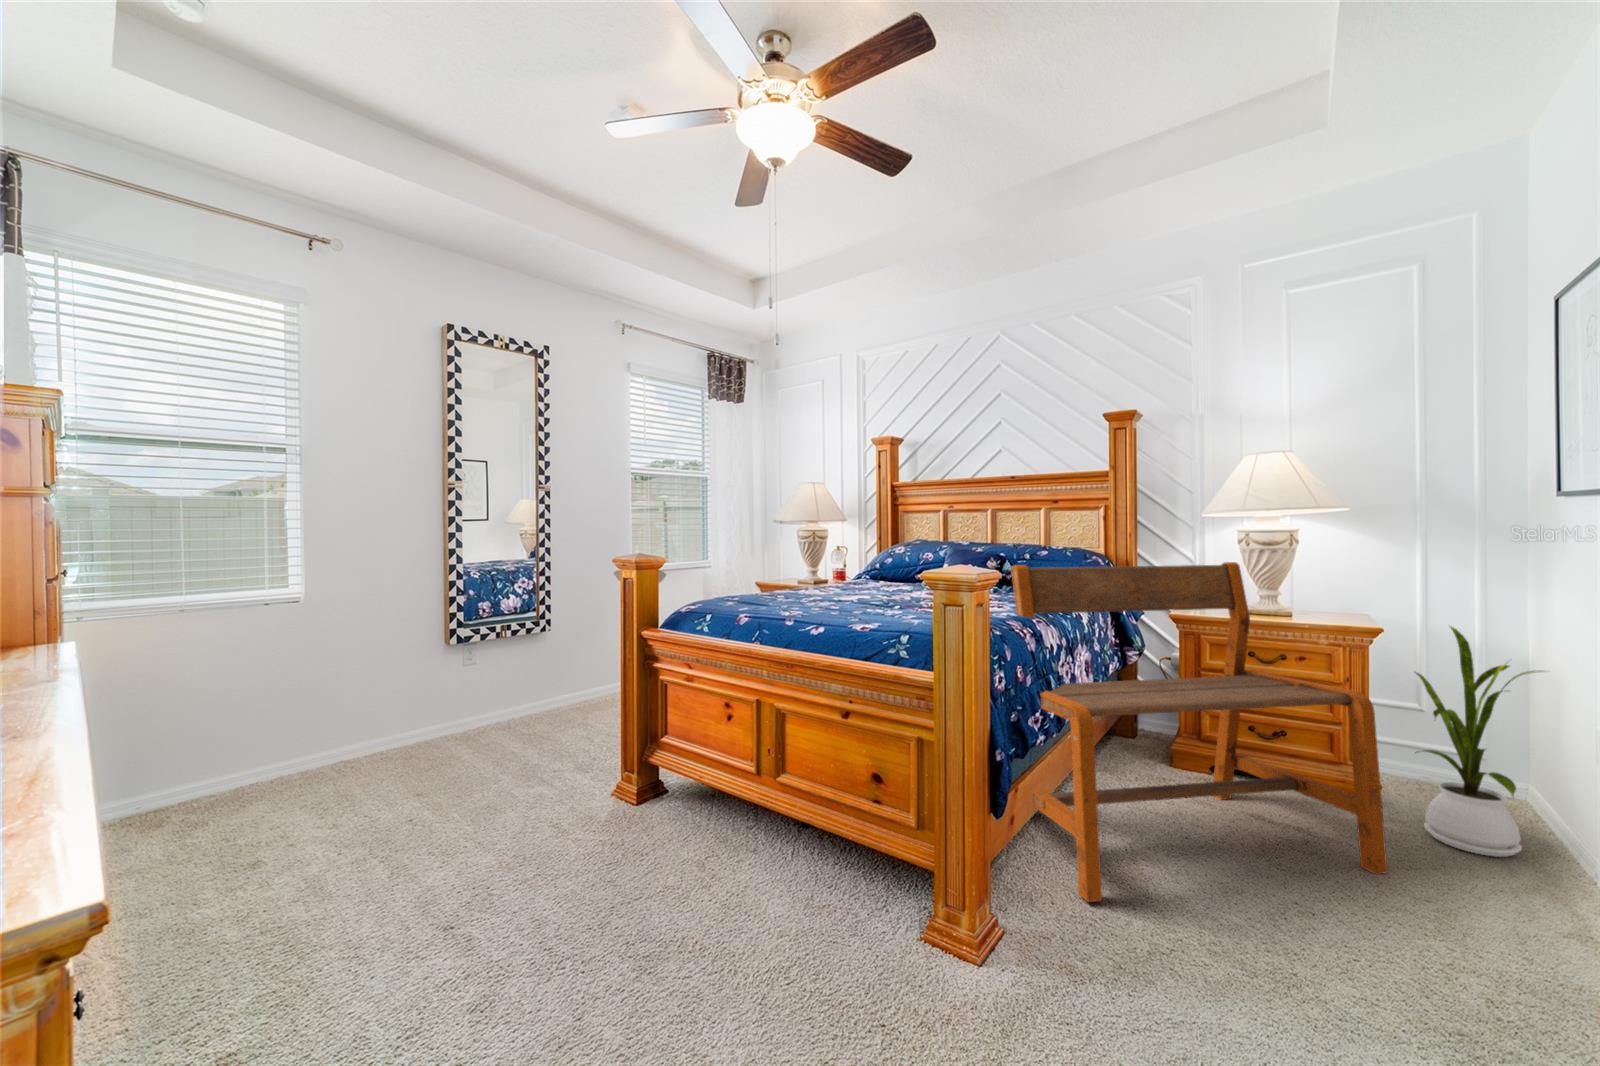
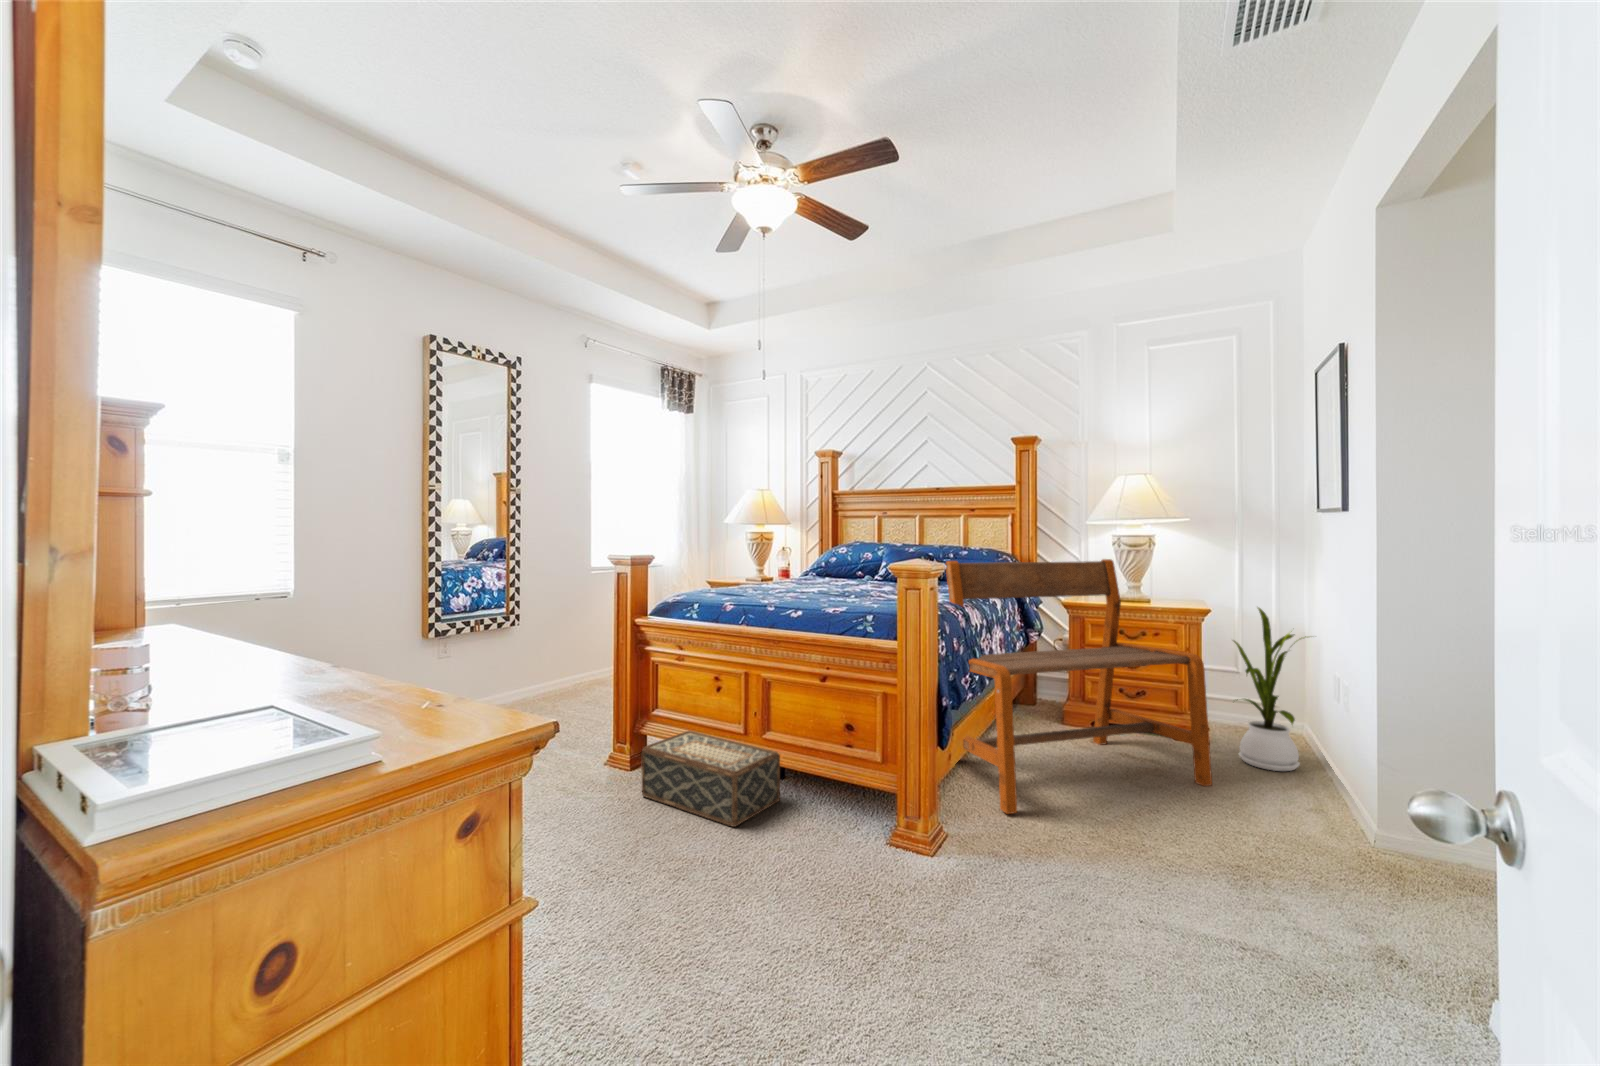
woven basket: none [637,764,797,896] -> present [642,731,780,827]

